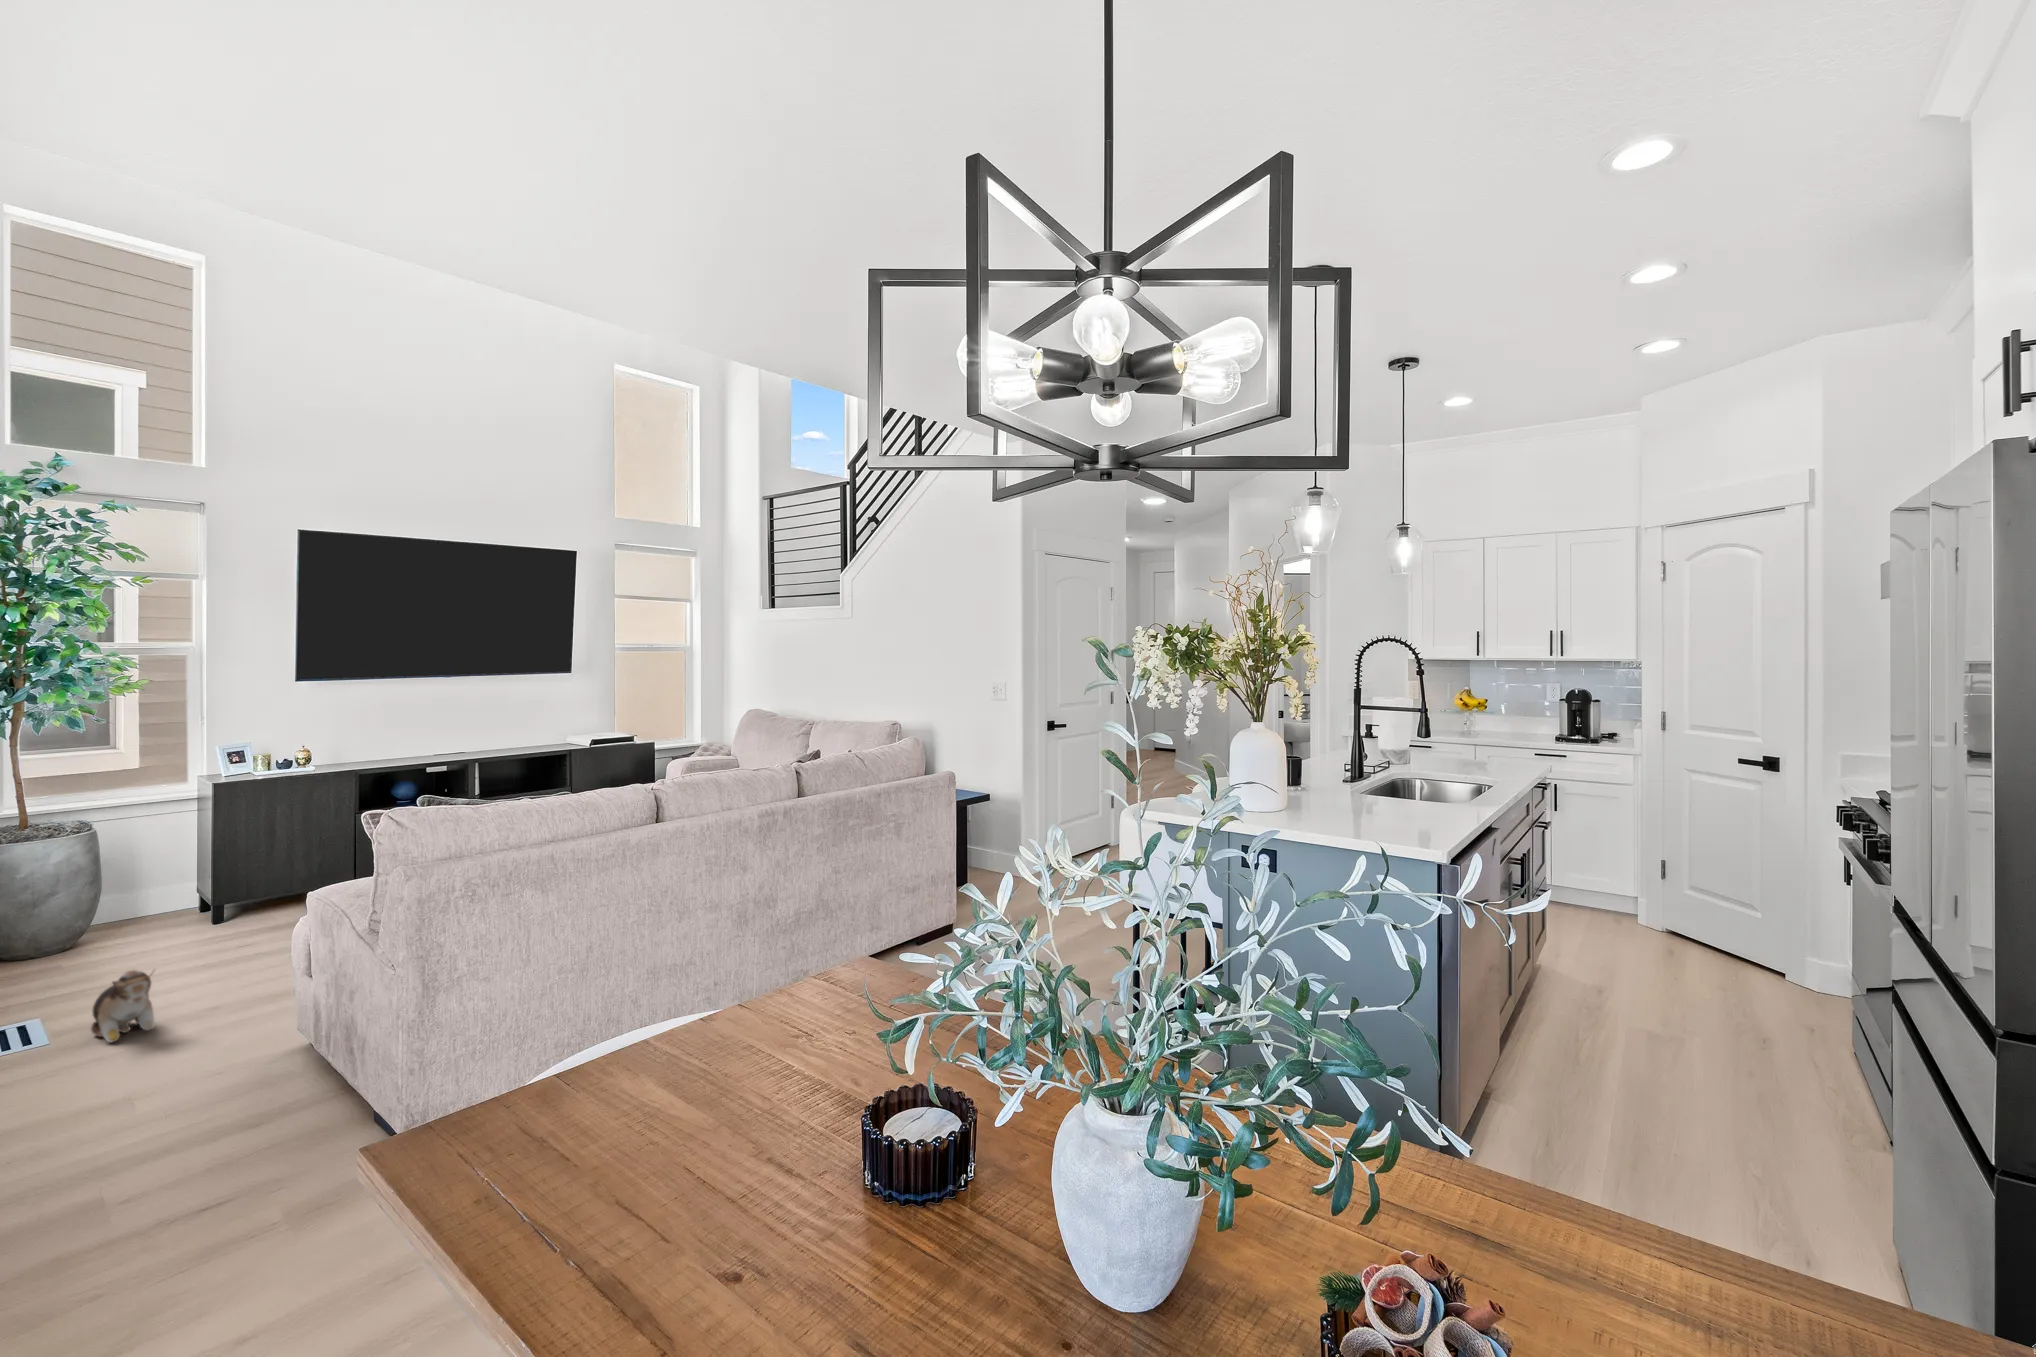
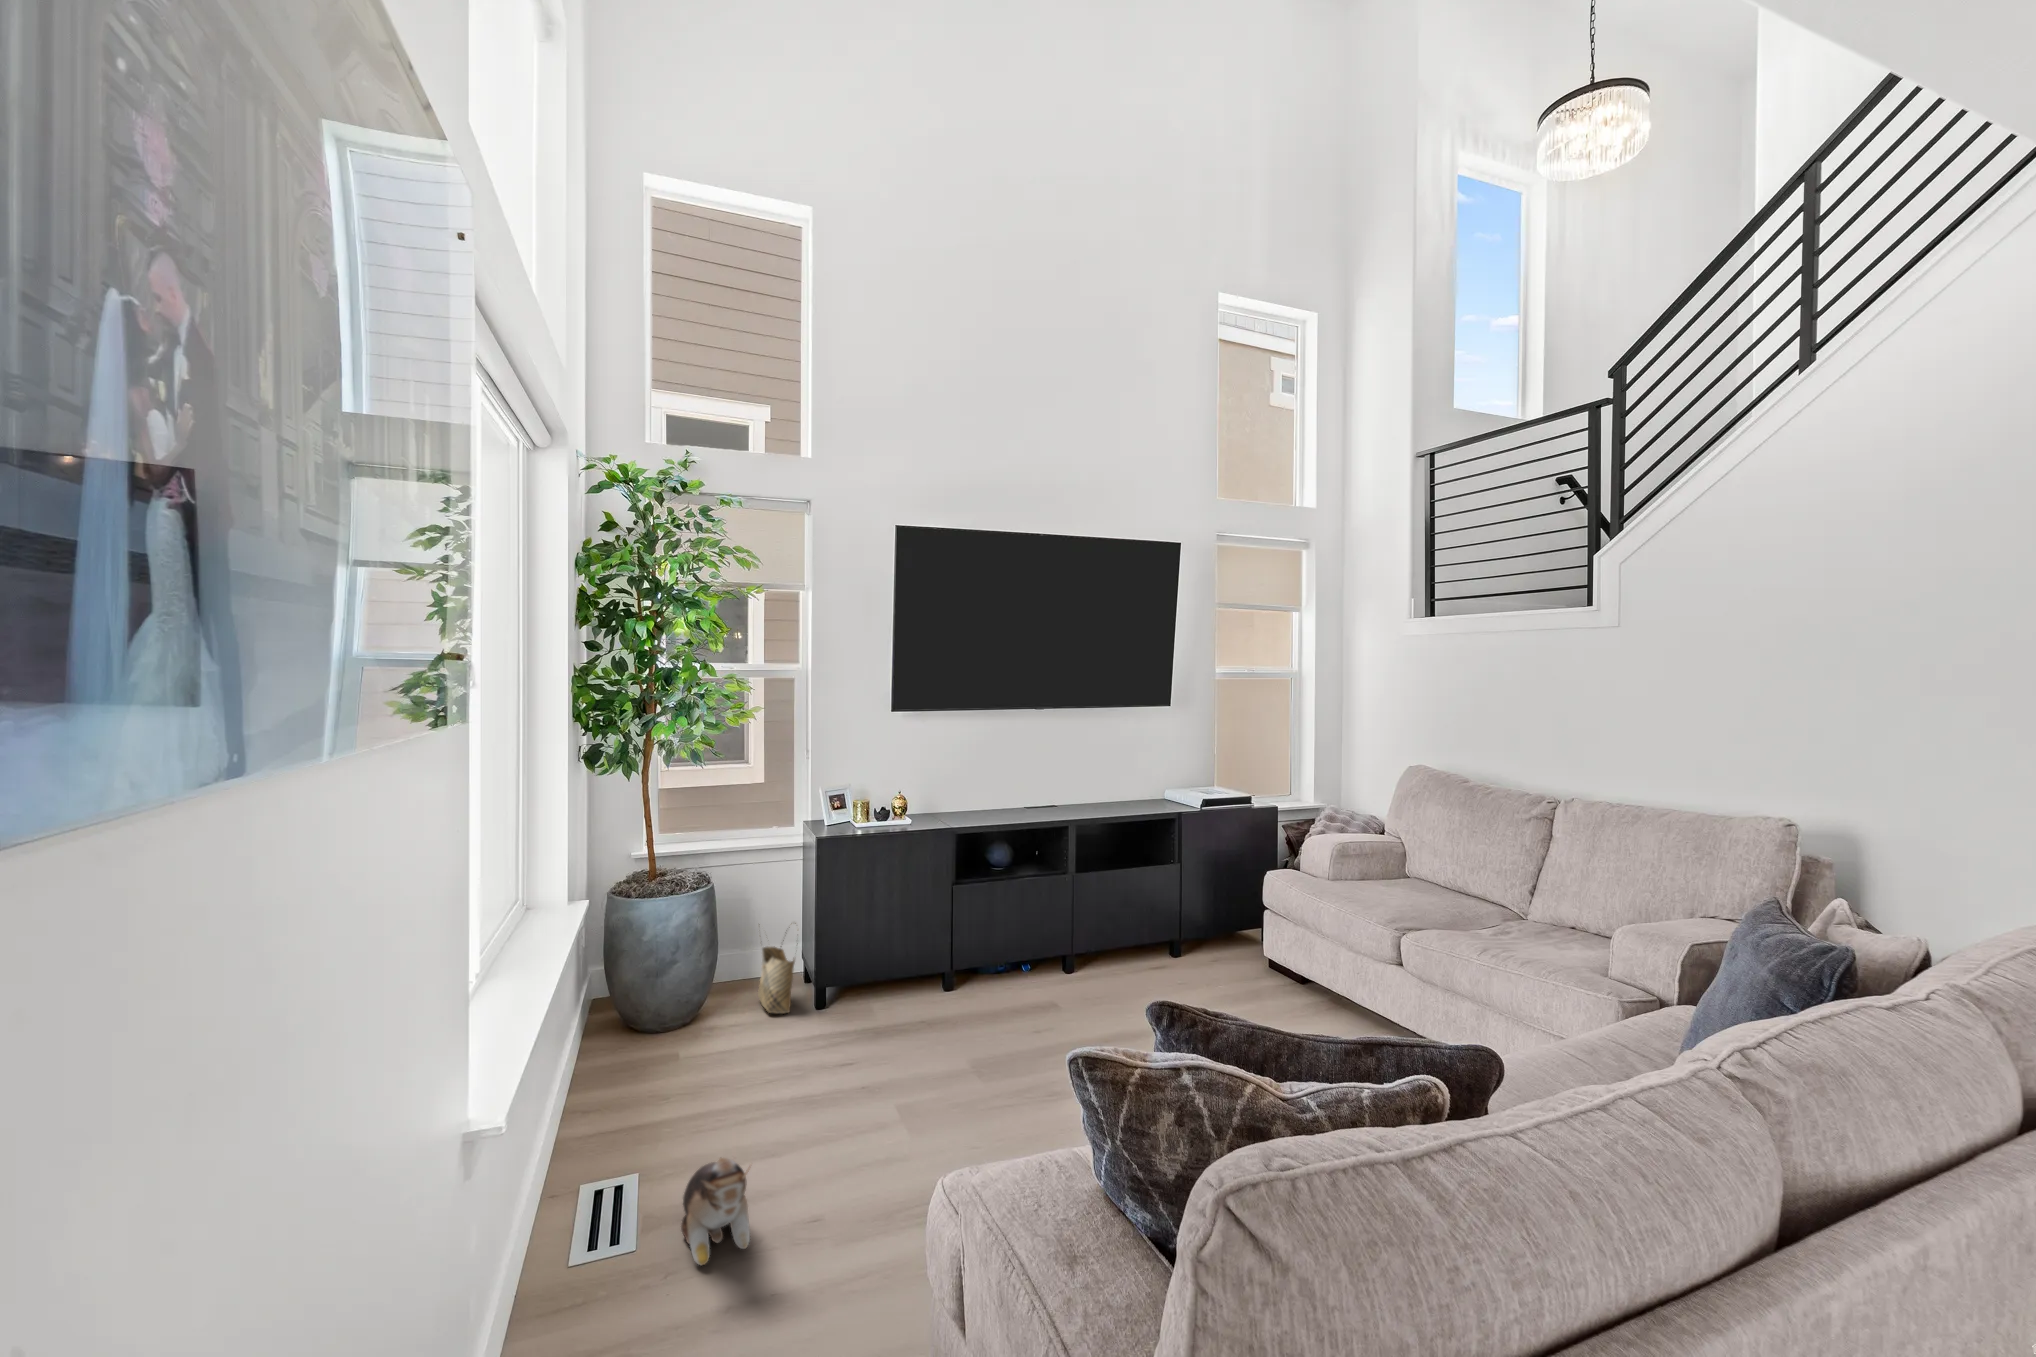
woven basket: none [152,855,196,928] -> present [758,923,796,1014]

